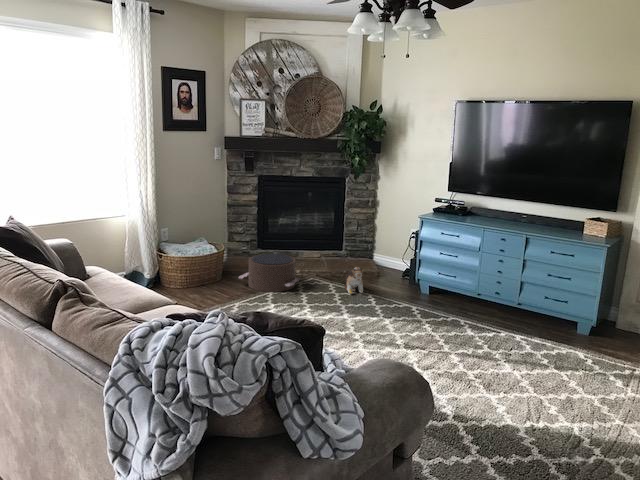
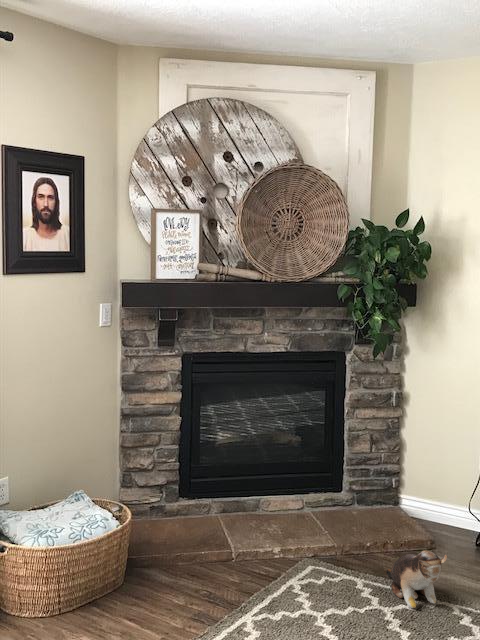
pouf: present [239,254,300,292] -> none [168,519,299,614]

